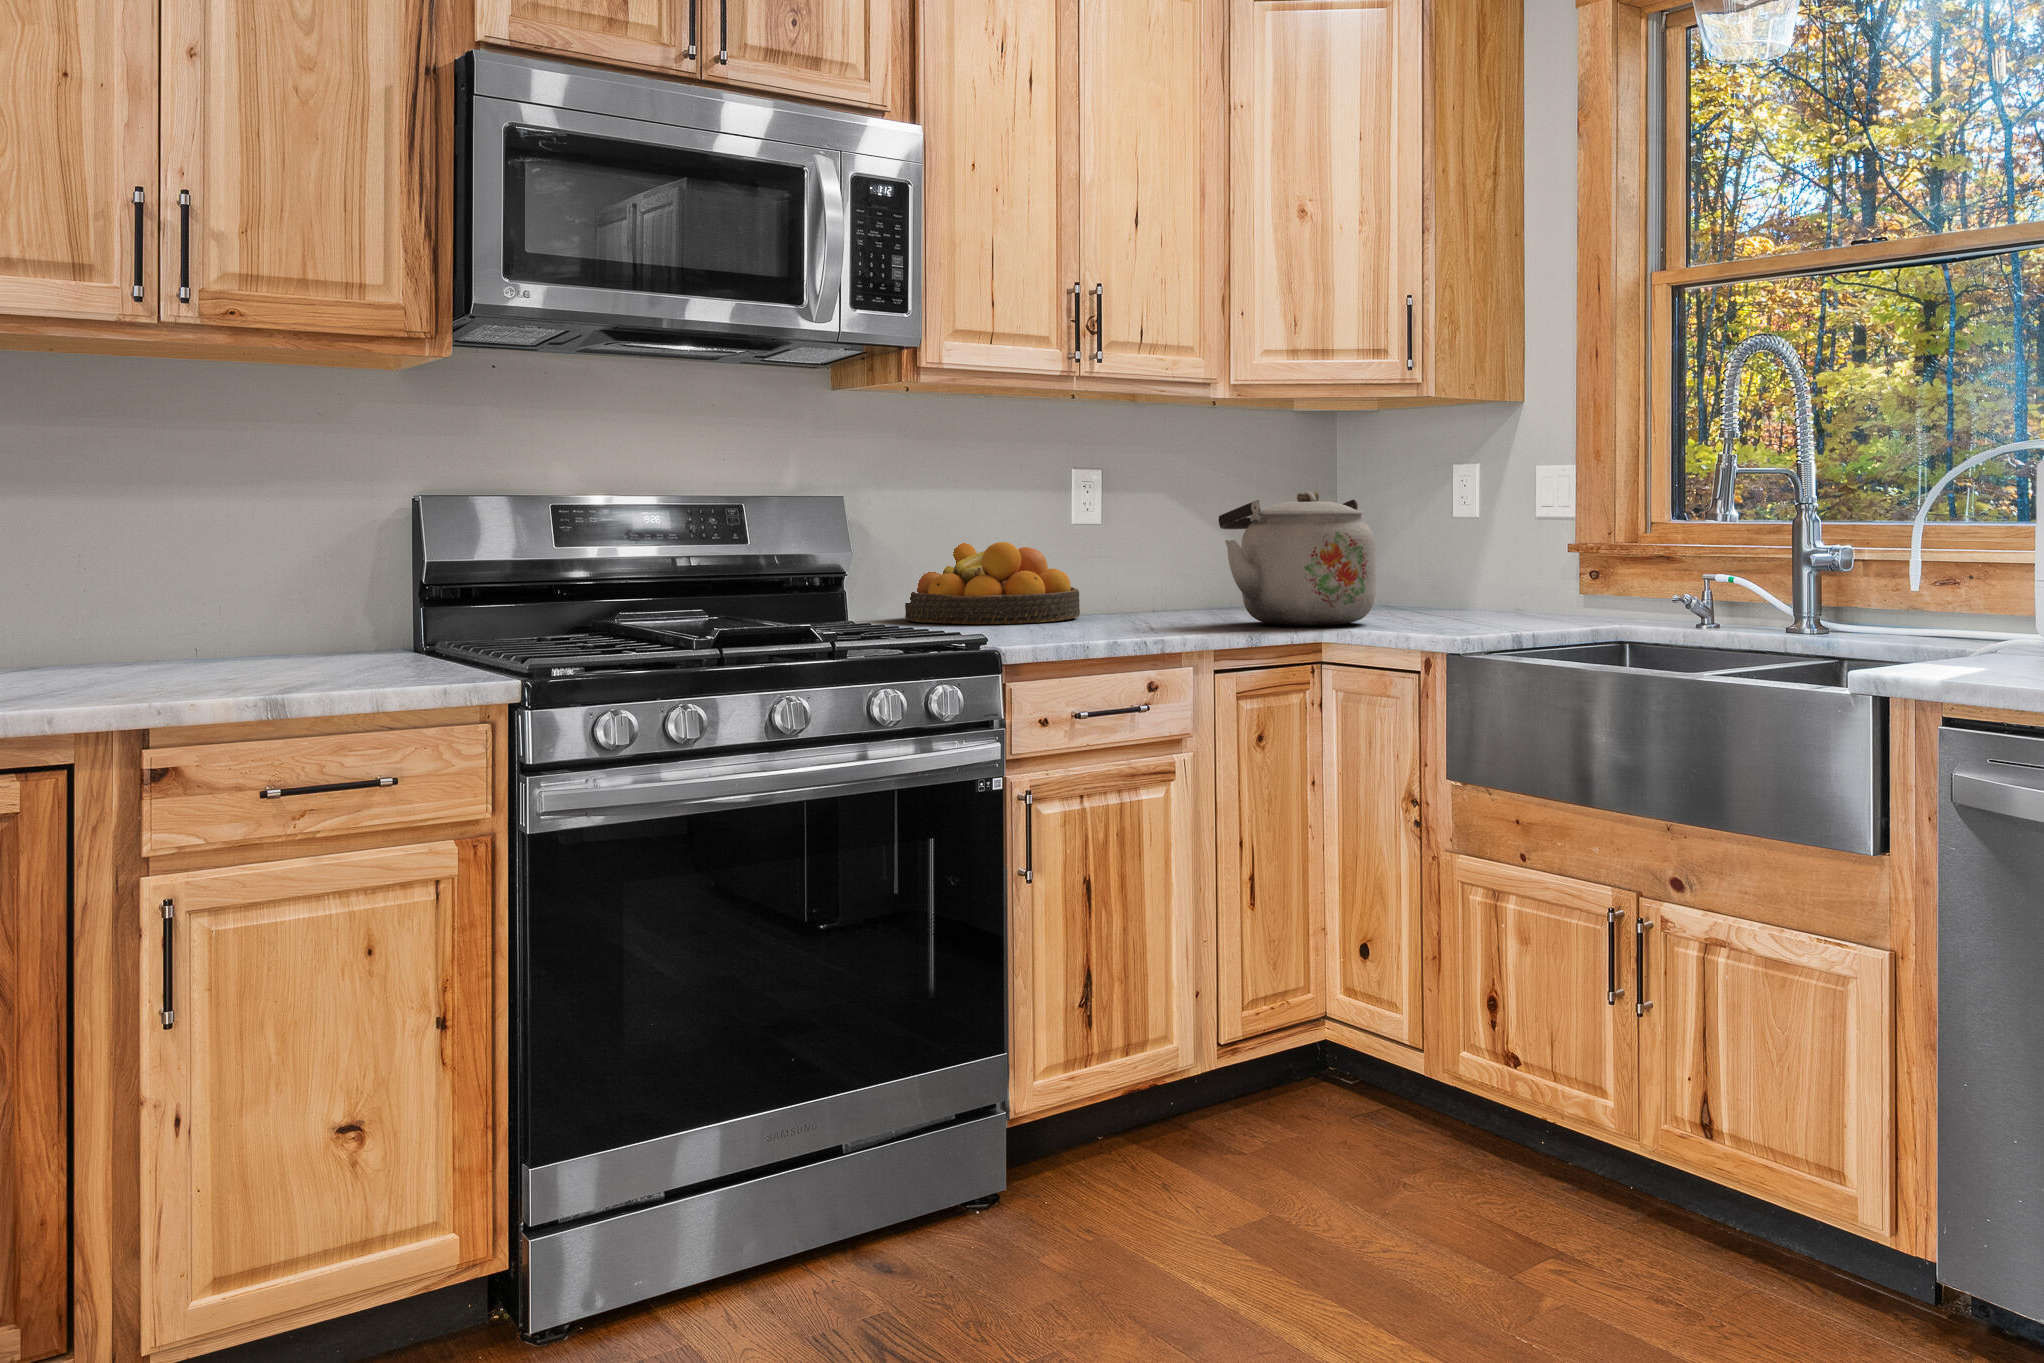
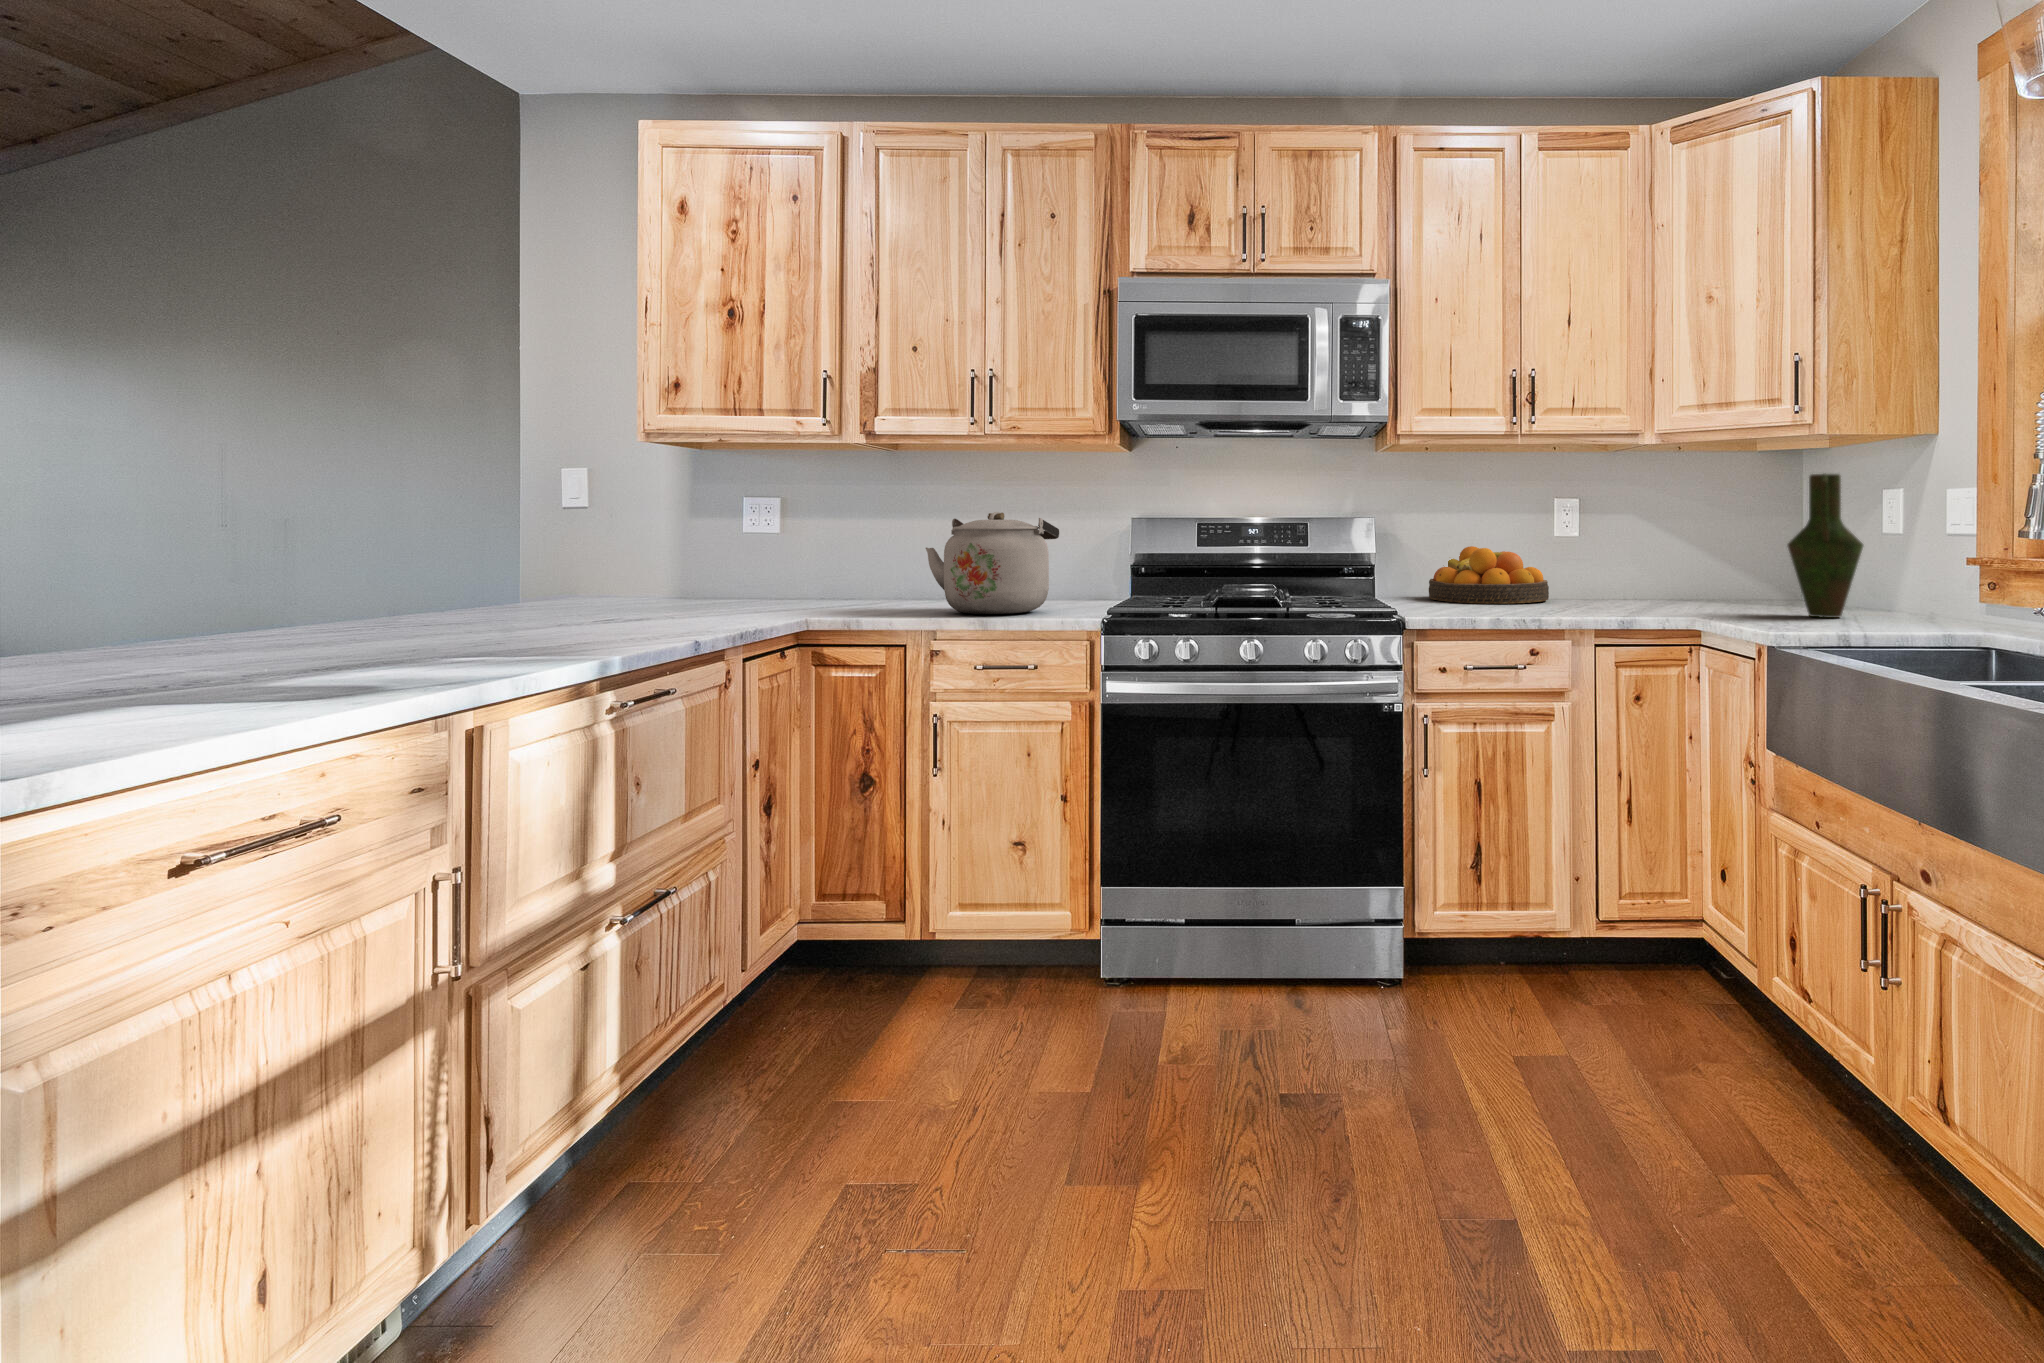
vase: none [1394,442,1477,617] -> present [1788,473,1863,618]
kettle: present [1219,491,1376,625] -> present [926,512,1059,614]

